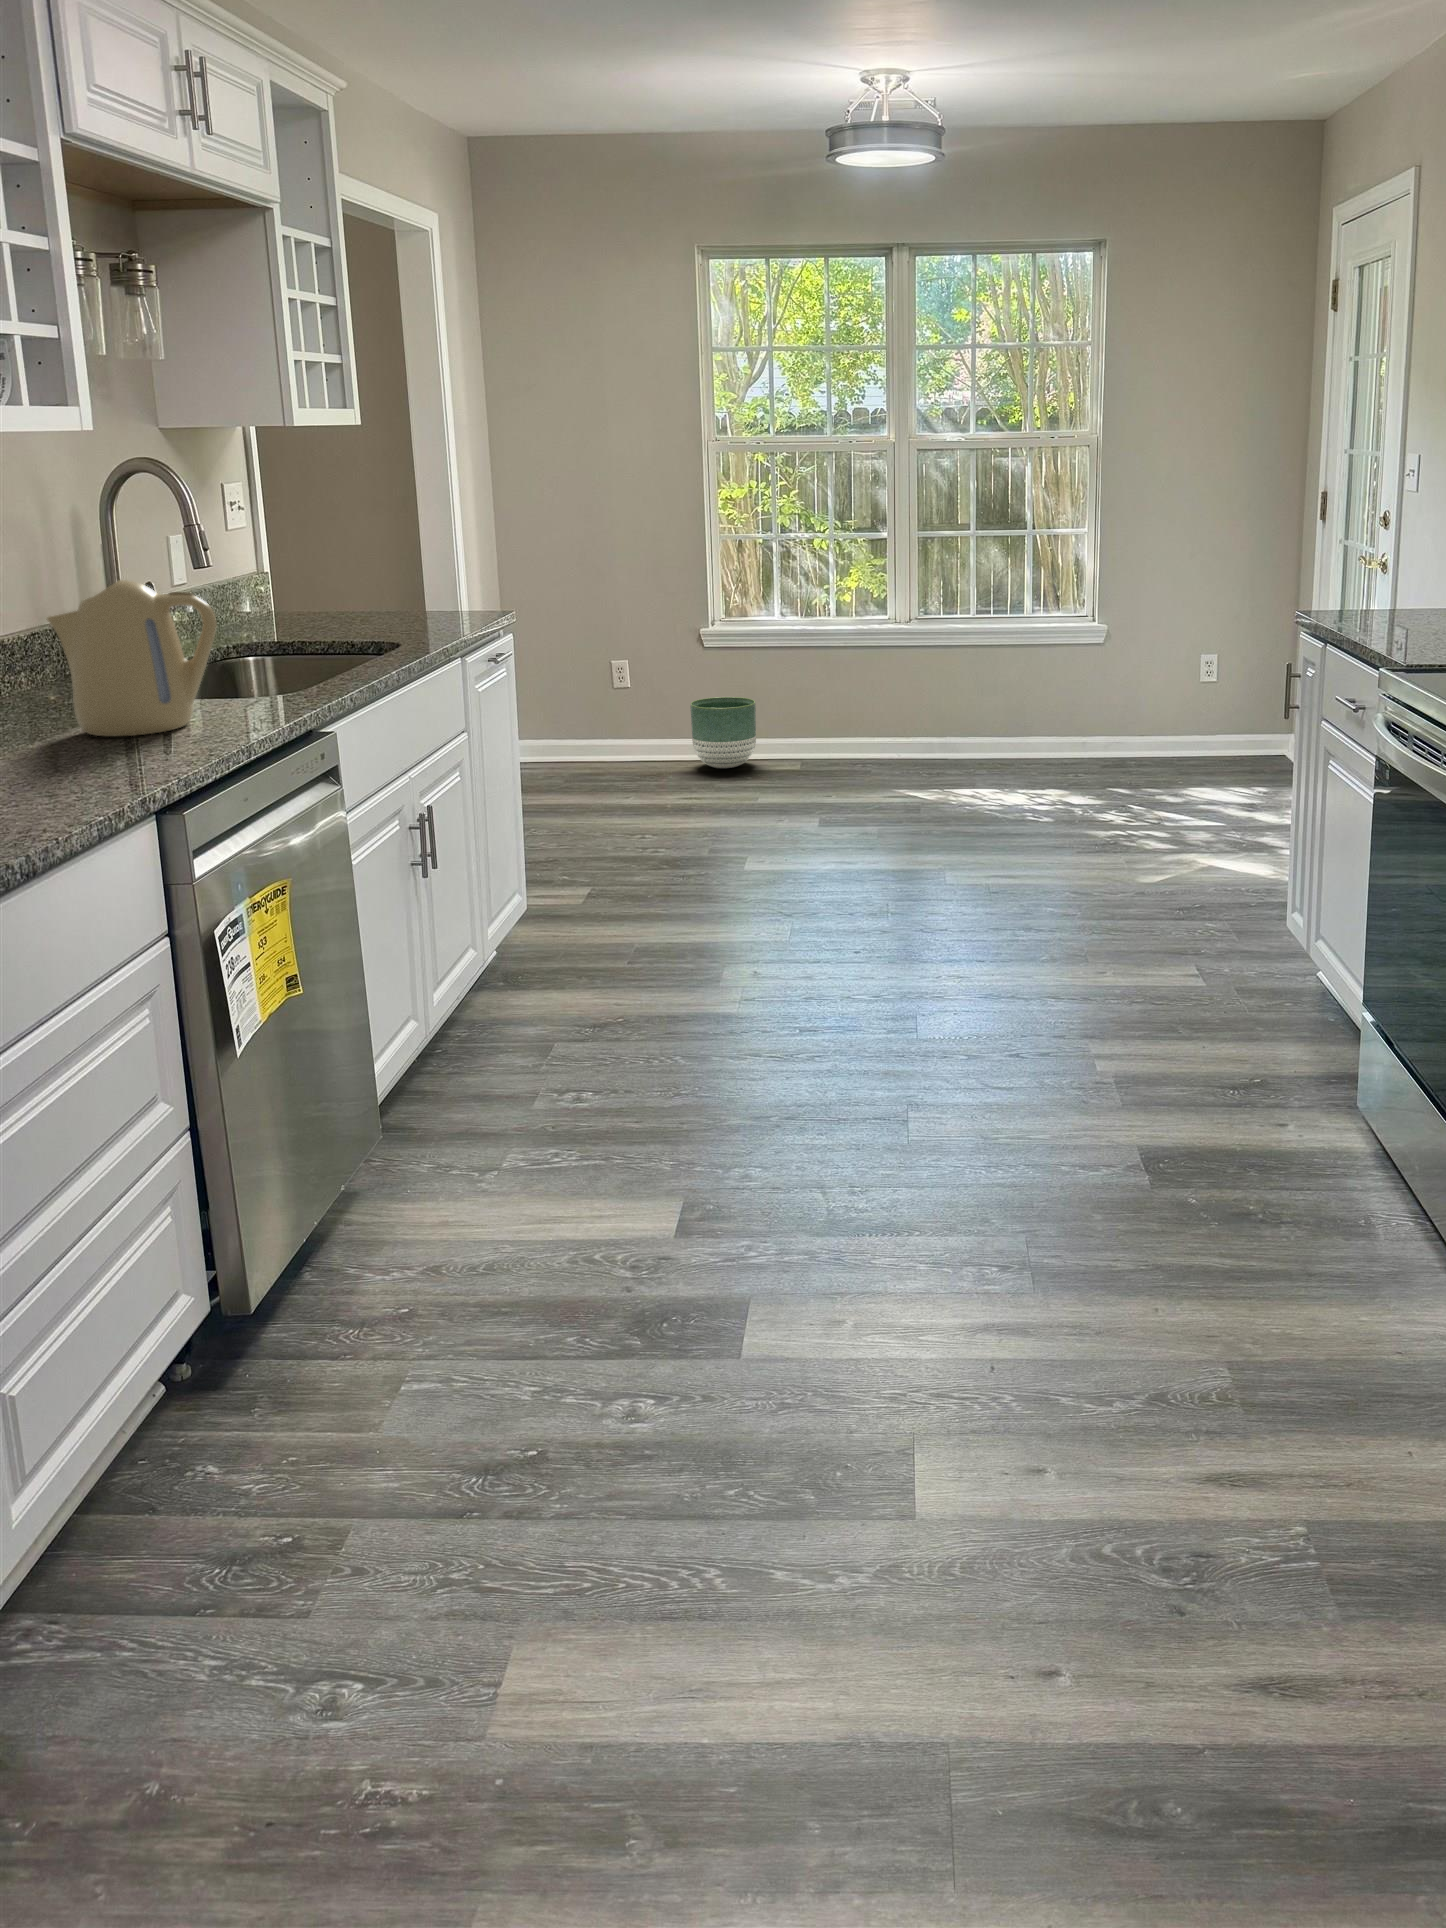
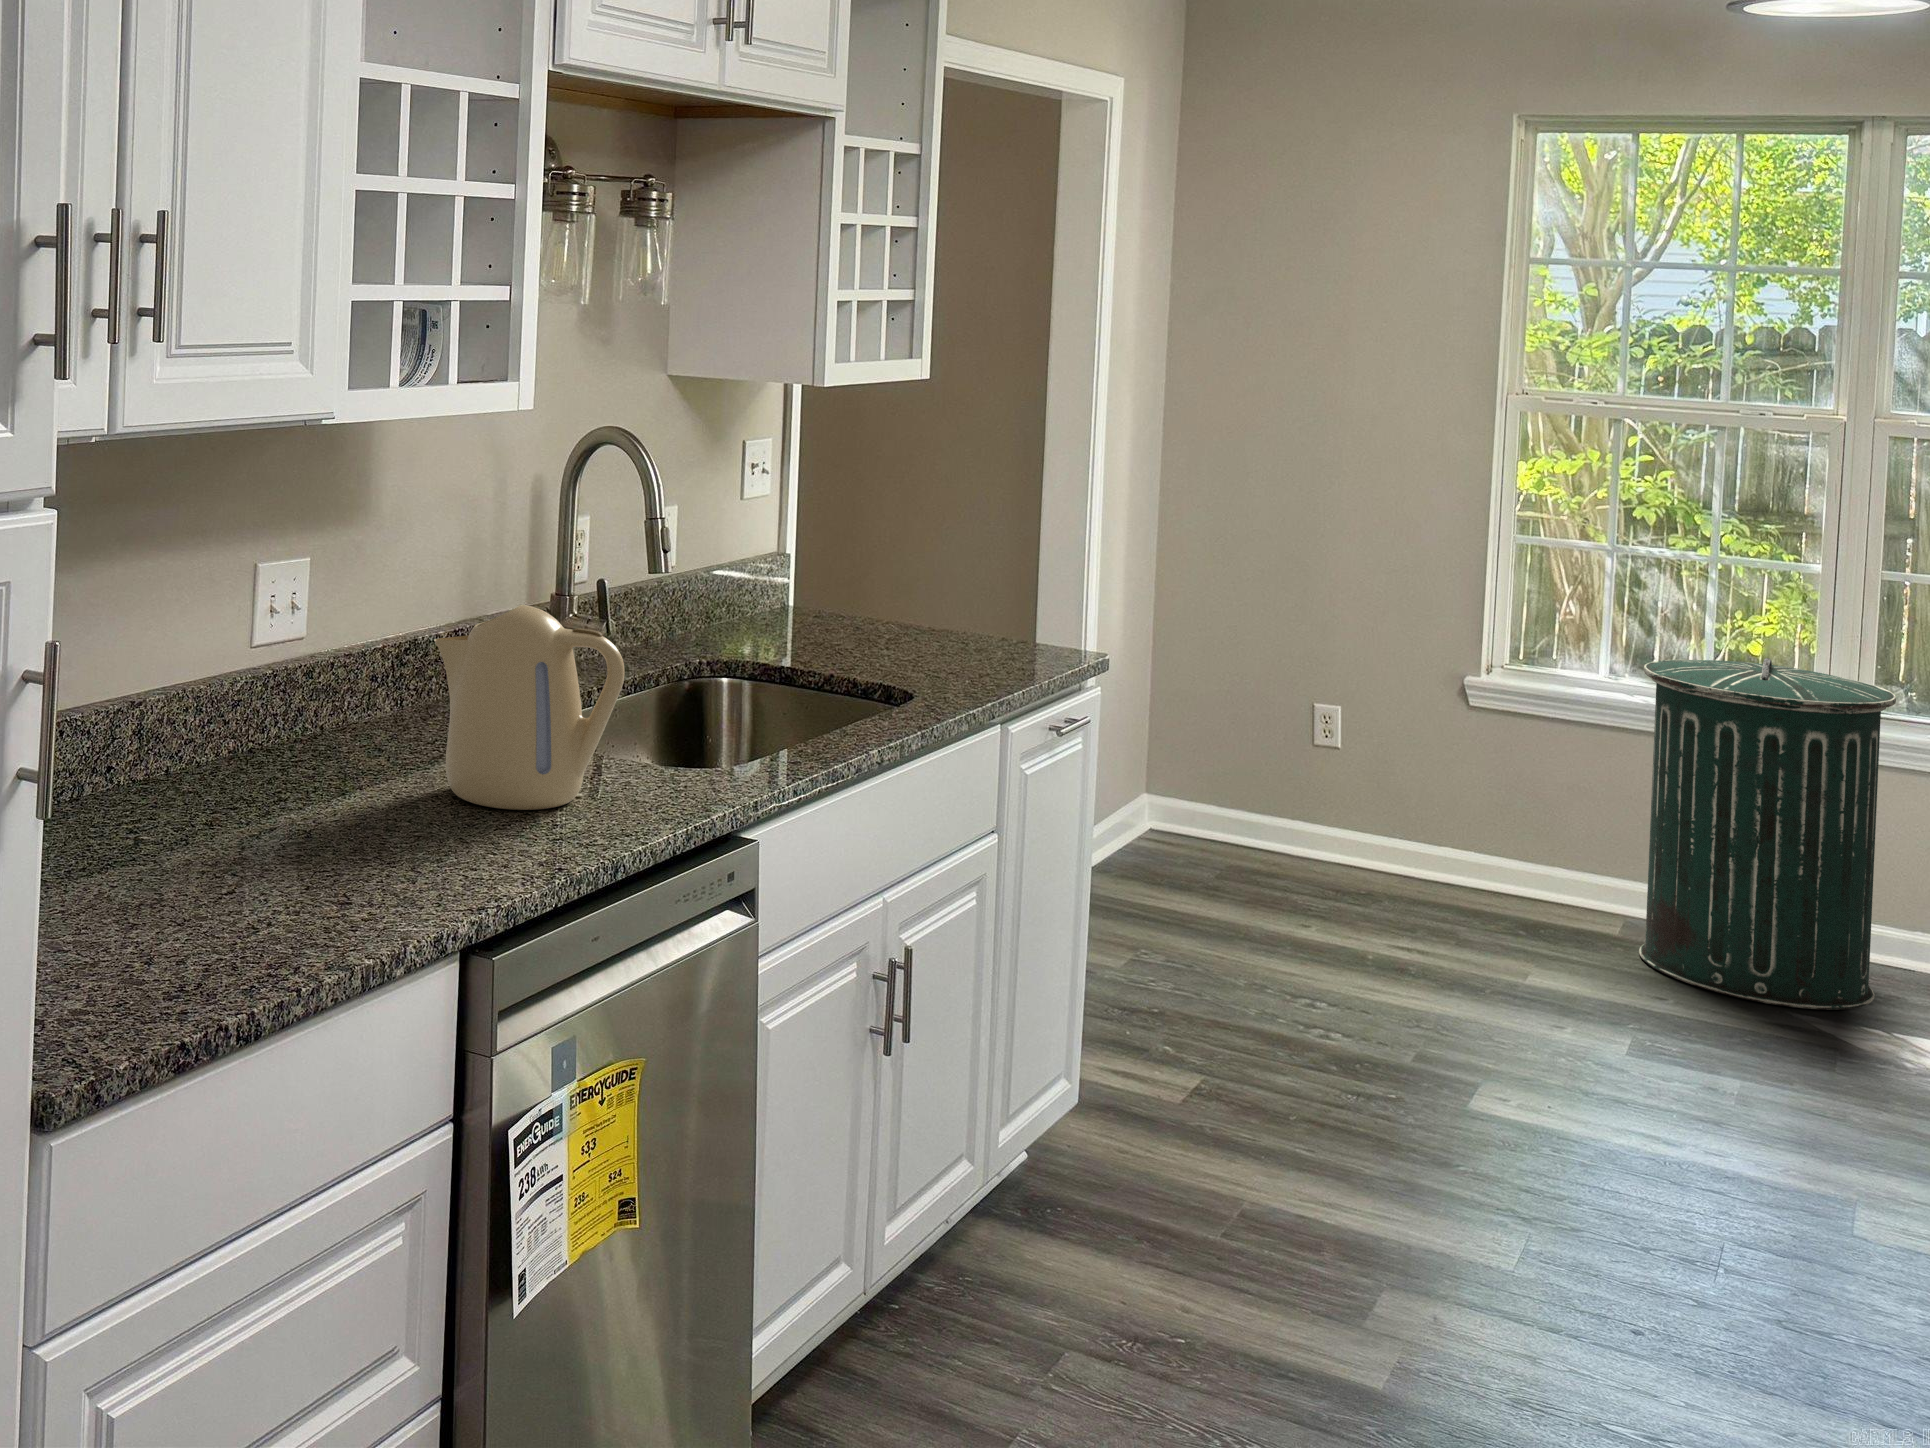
trash can: none [804,586,928,784] -> present [1639,658,1896,1010]
planter: present [690,697,756,768] -> none [1428,789,1544,910]

